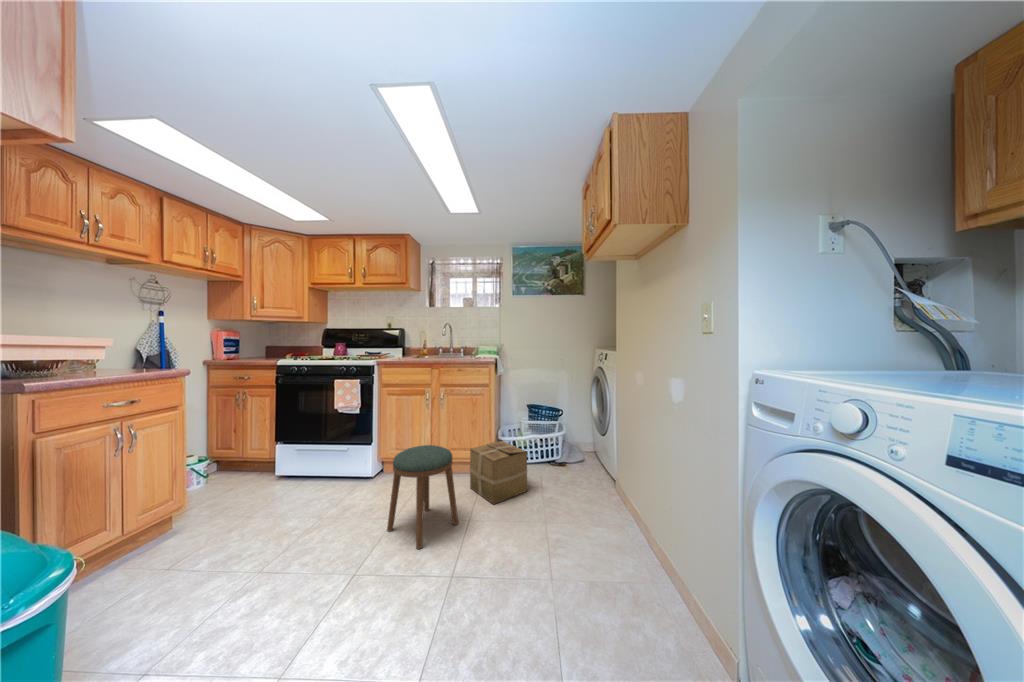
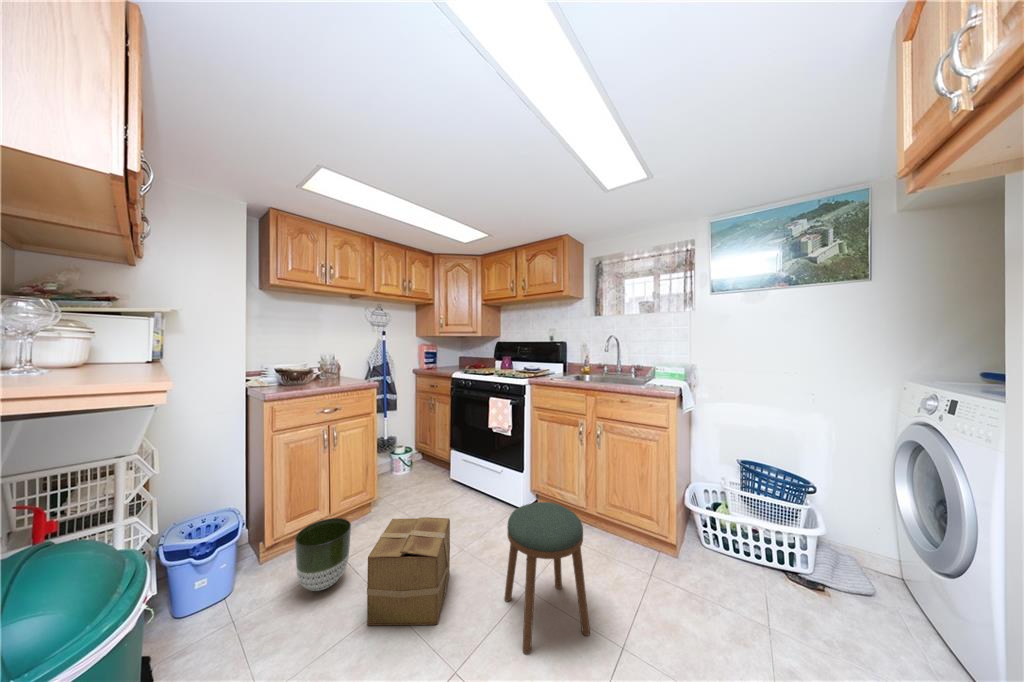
cardboard box: present [470,441,527,504] -> present [367,517,450,625]
planter: none [108,521,196,611] -> present [295,518,351,591]

